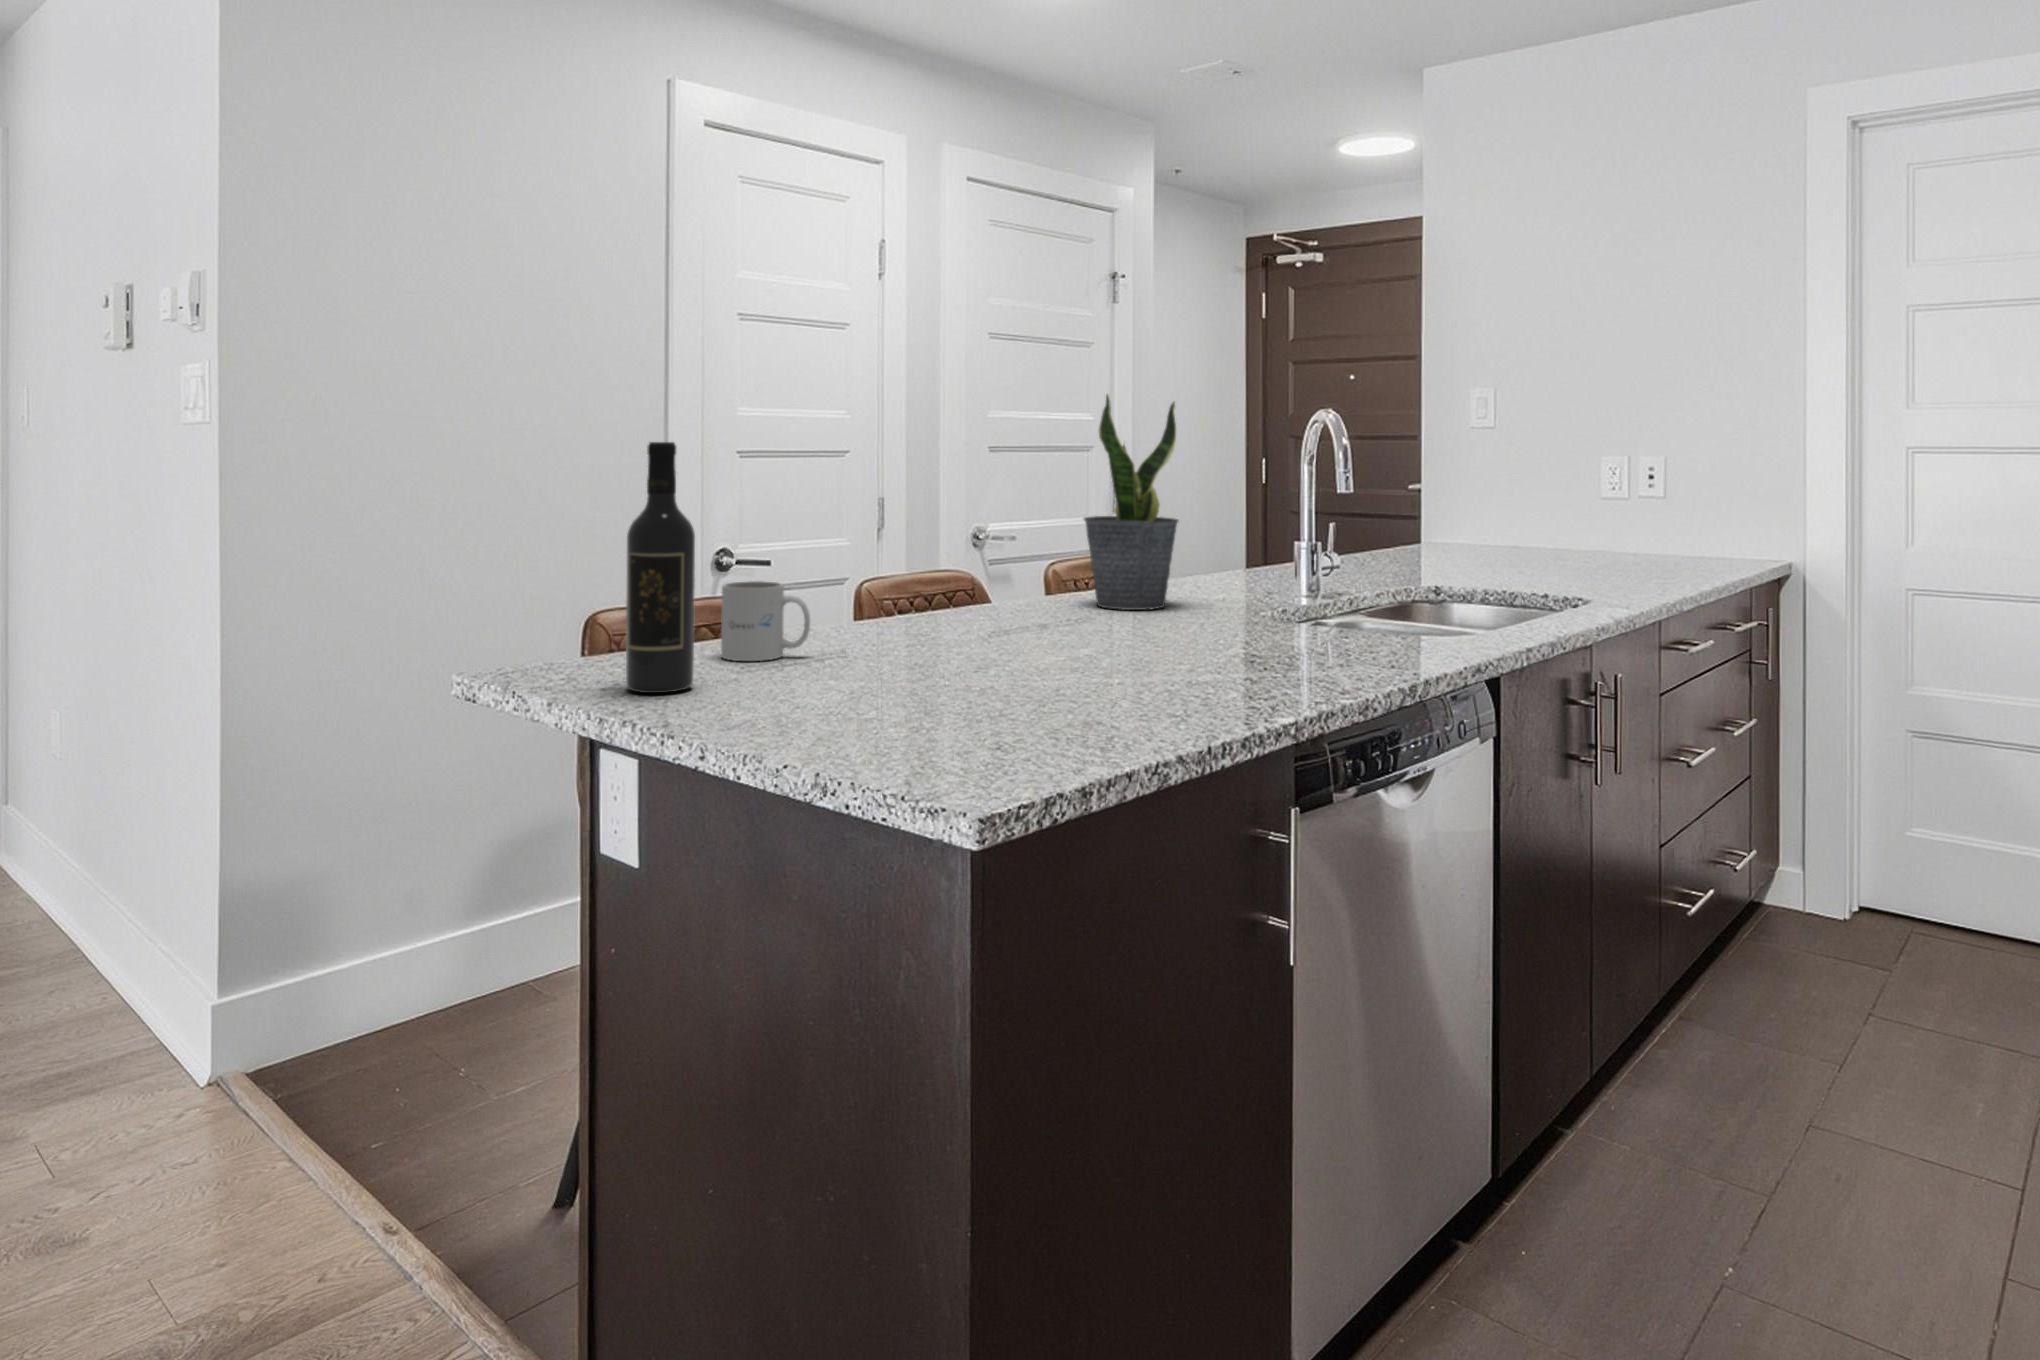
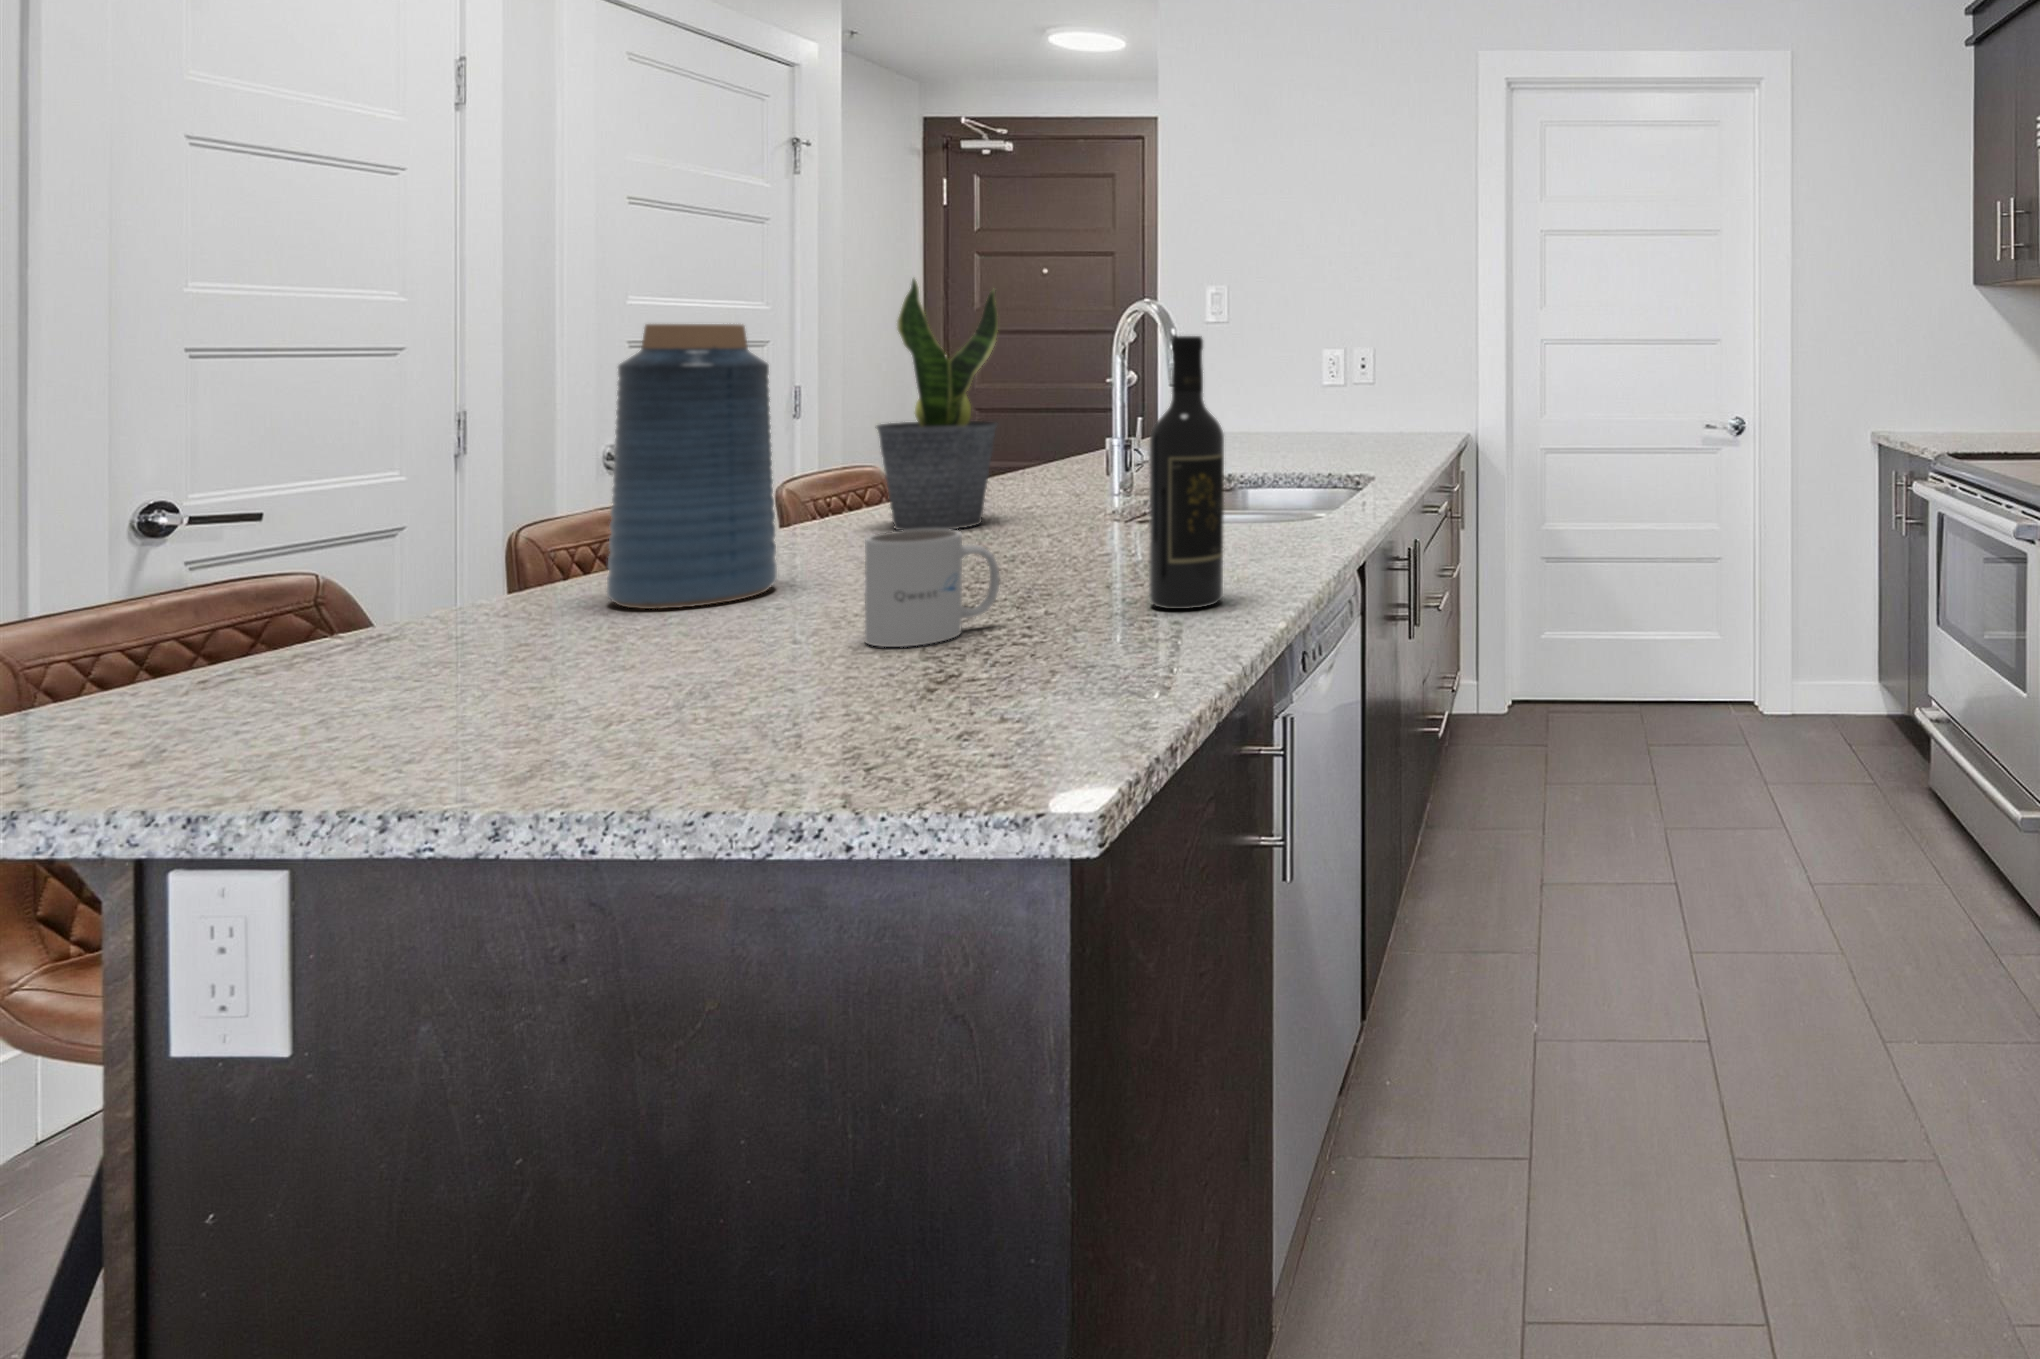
vase: none [868,434,972,644] -> present [607,324,777,609]
wine bottle: present [626,442,695,693] -> present [1149,336,1224,609]
mug: present [721,581,810,661] -> present [865,529,1000,647]

